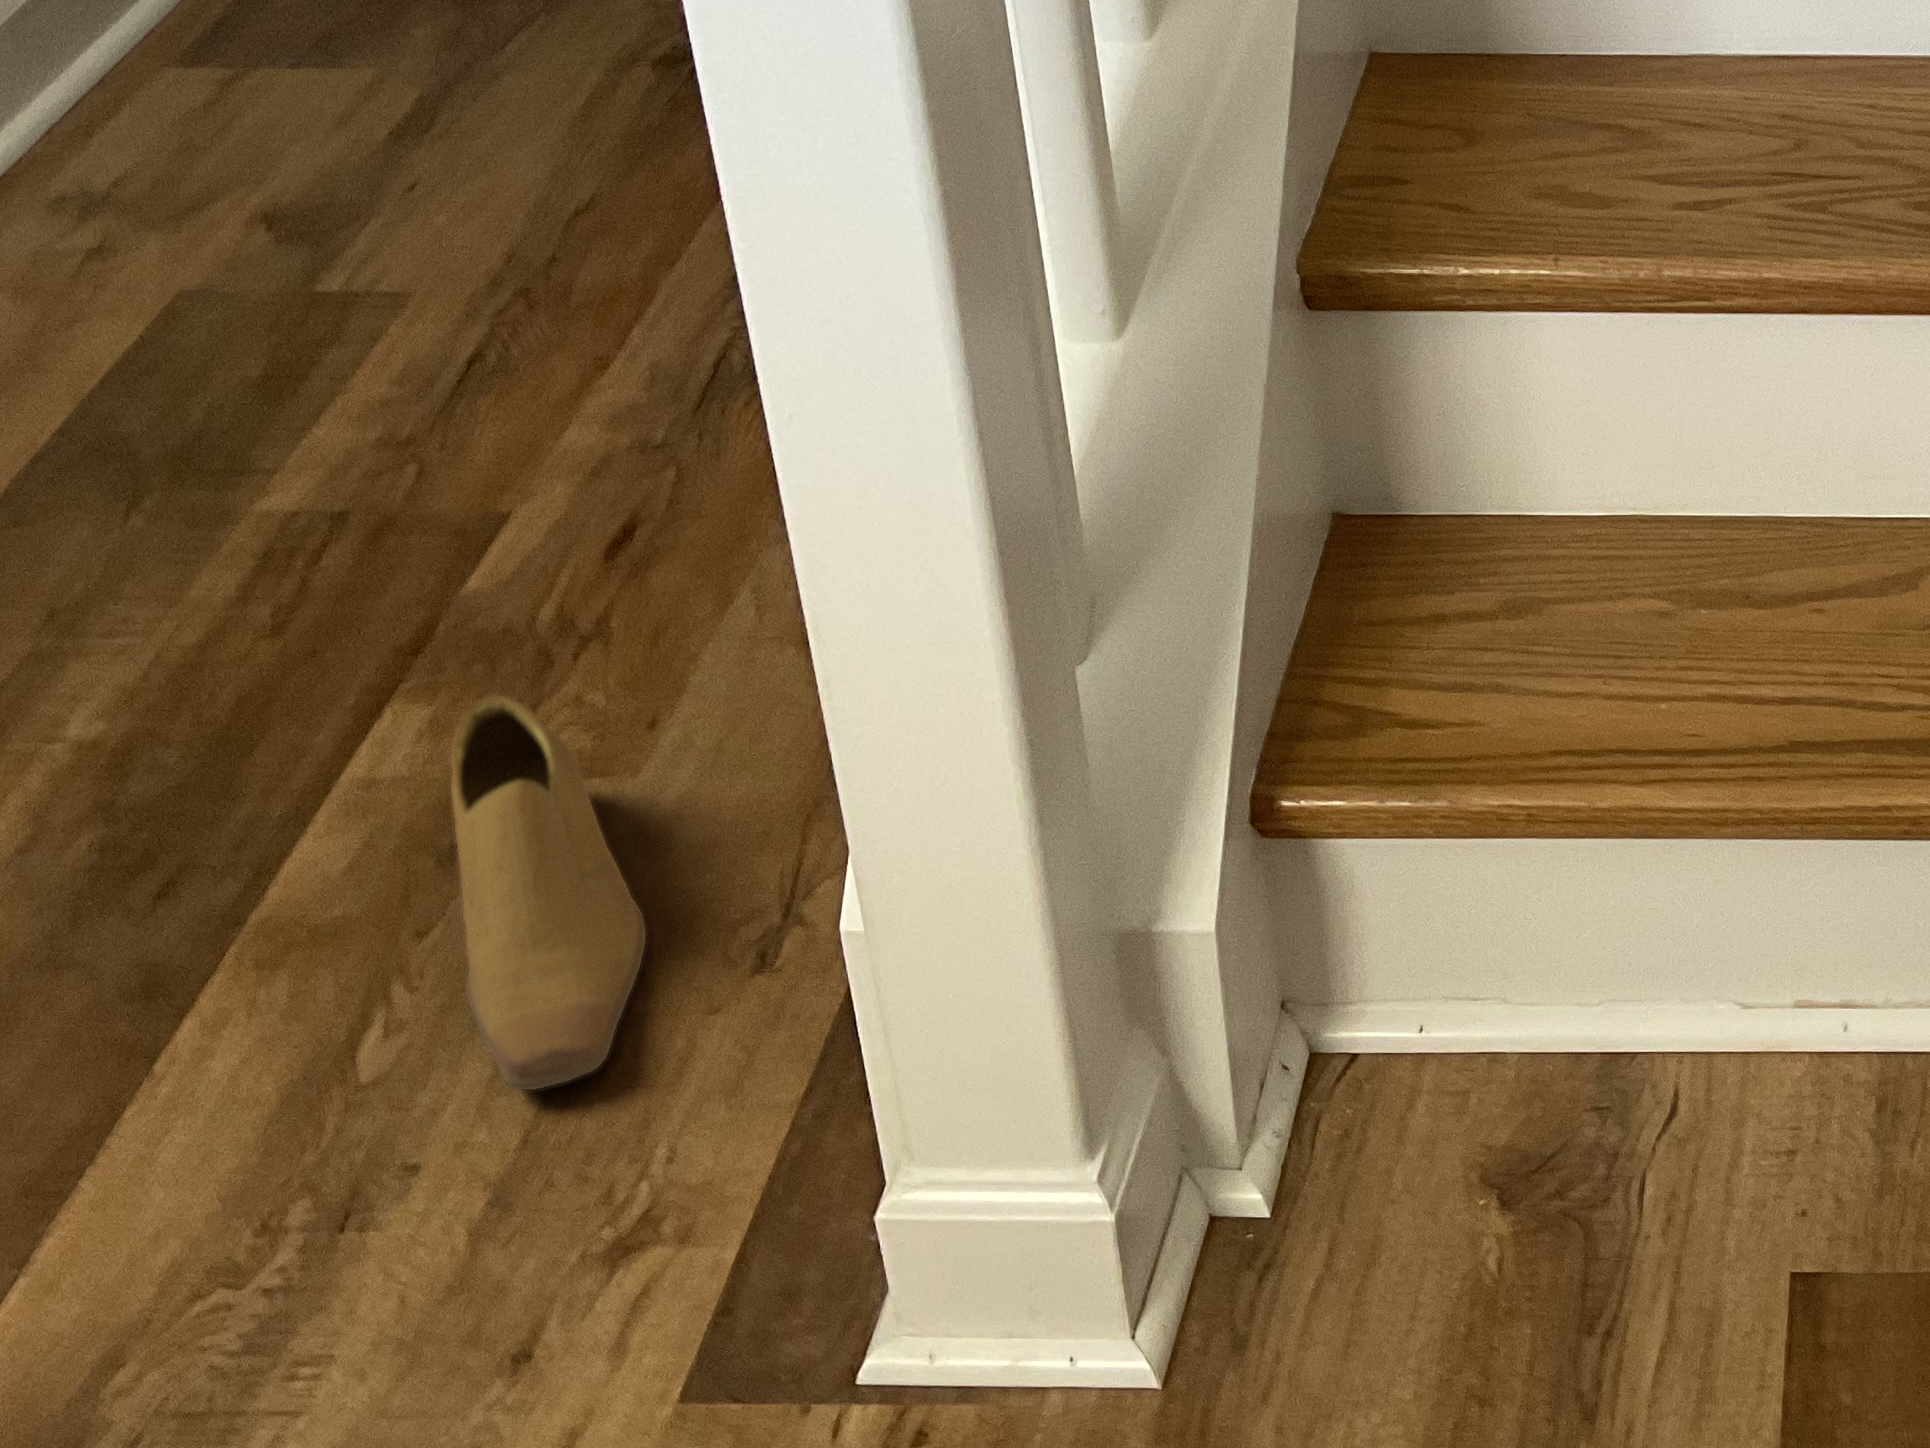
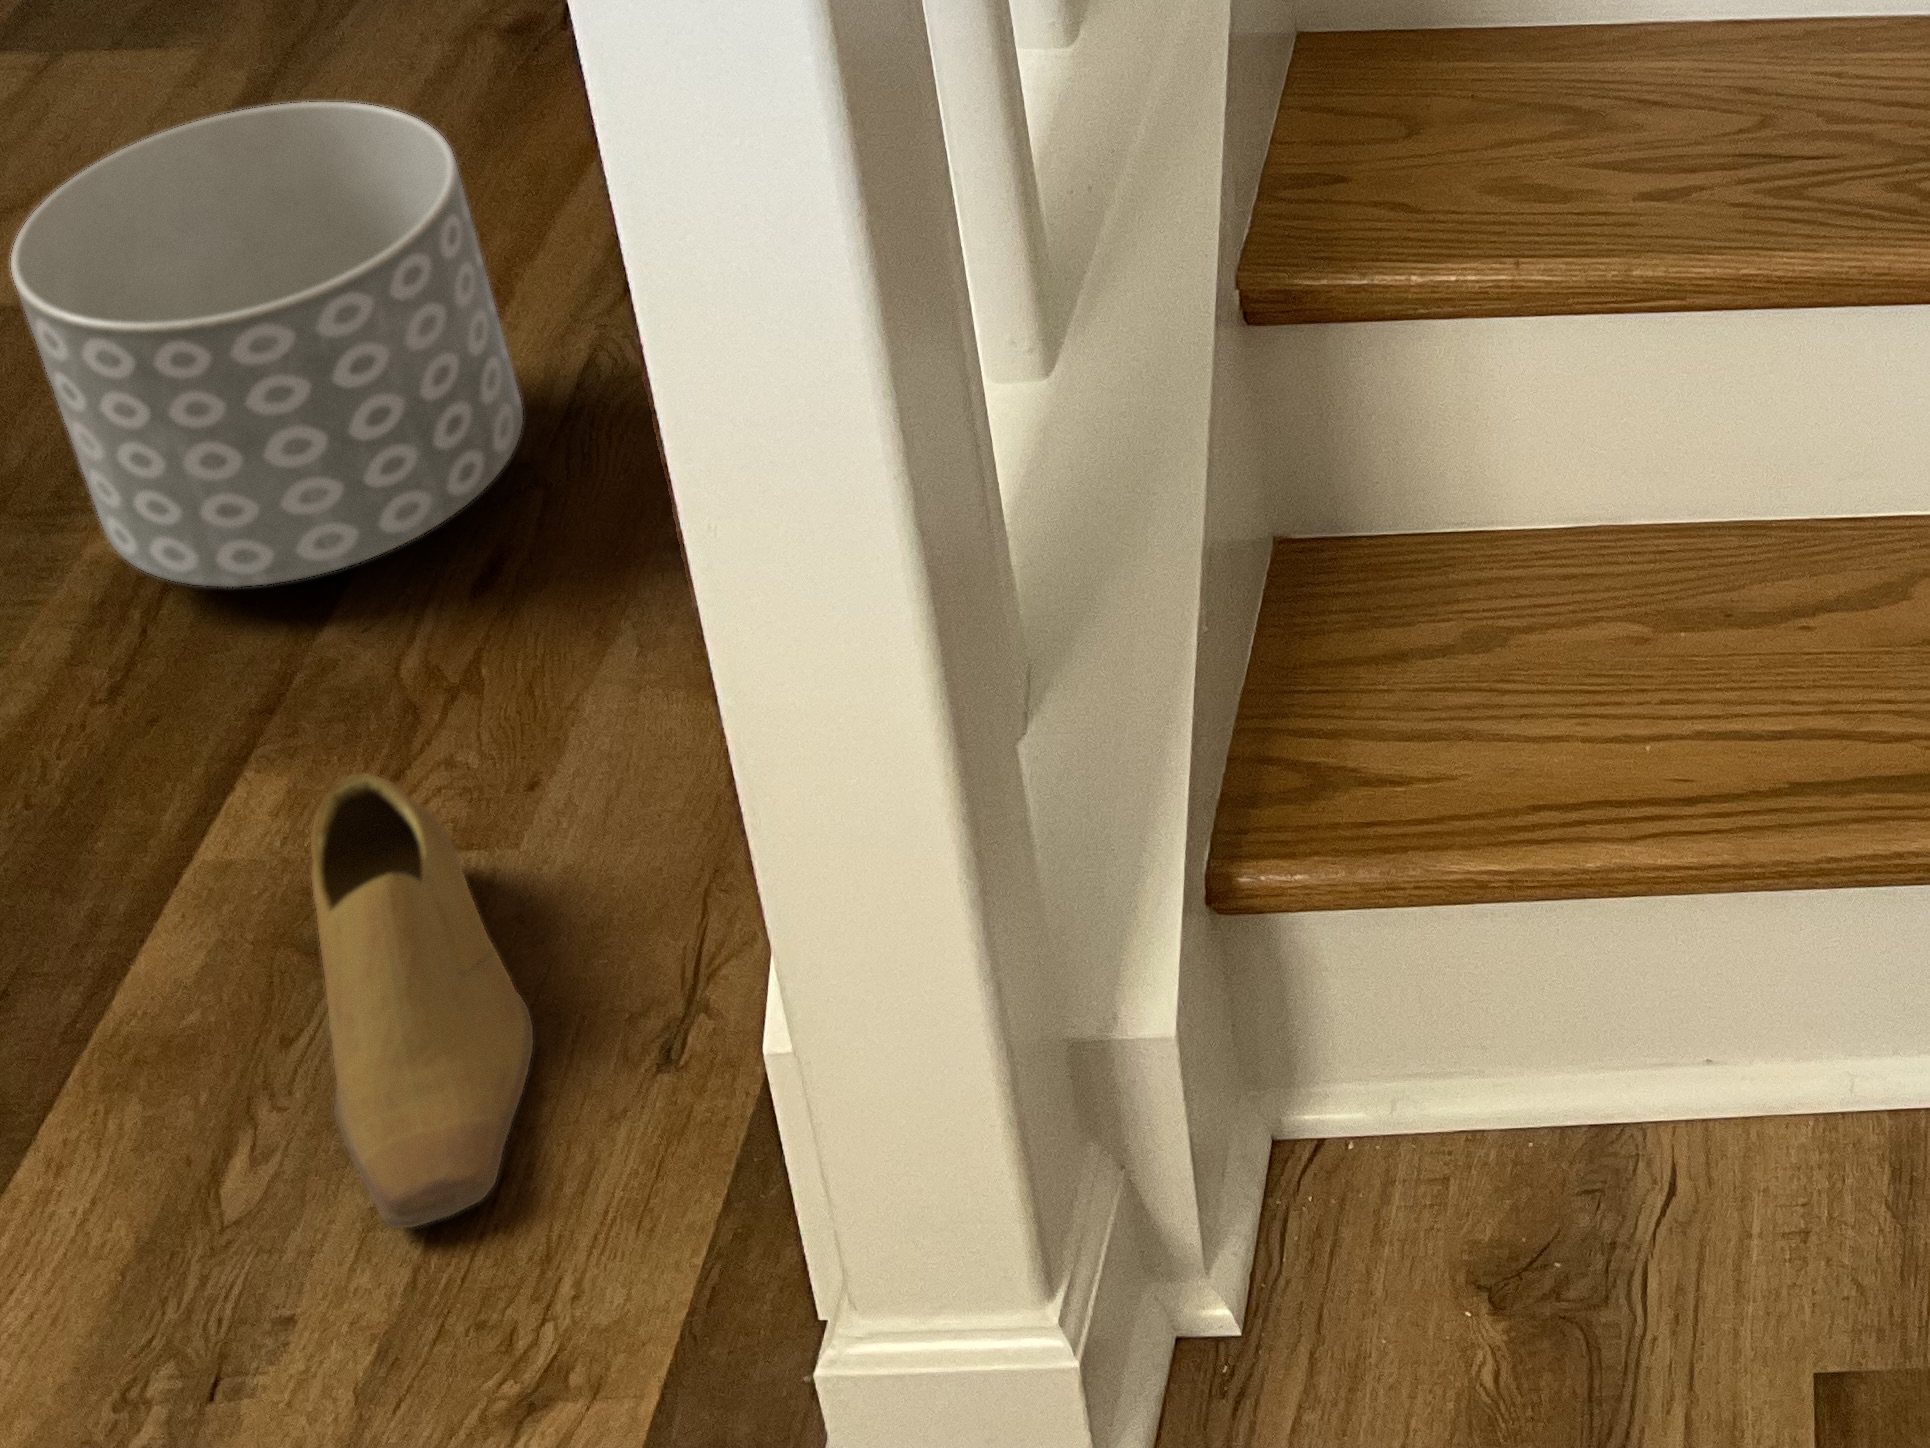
planter: none [194,101,656,540] -> present [11,102,523,587]

